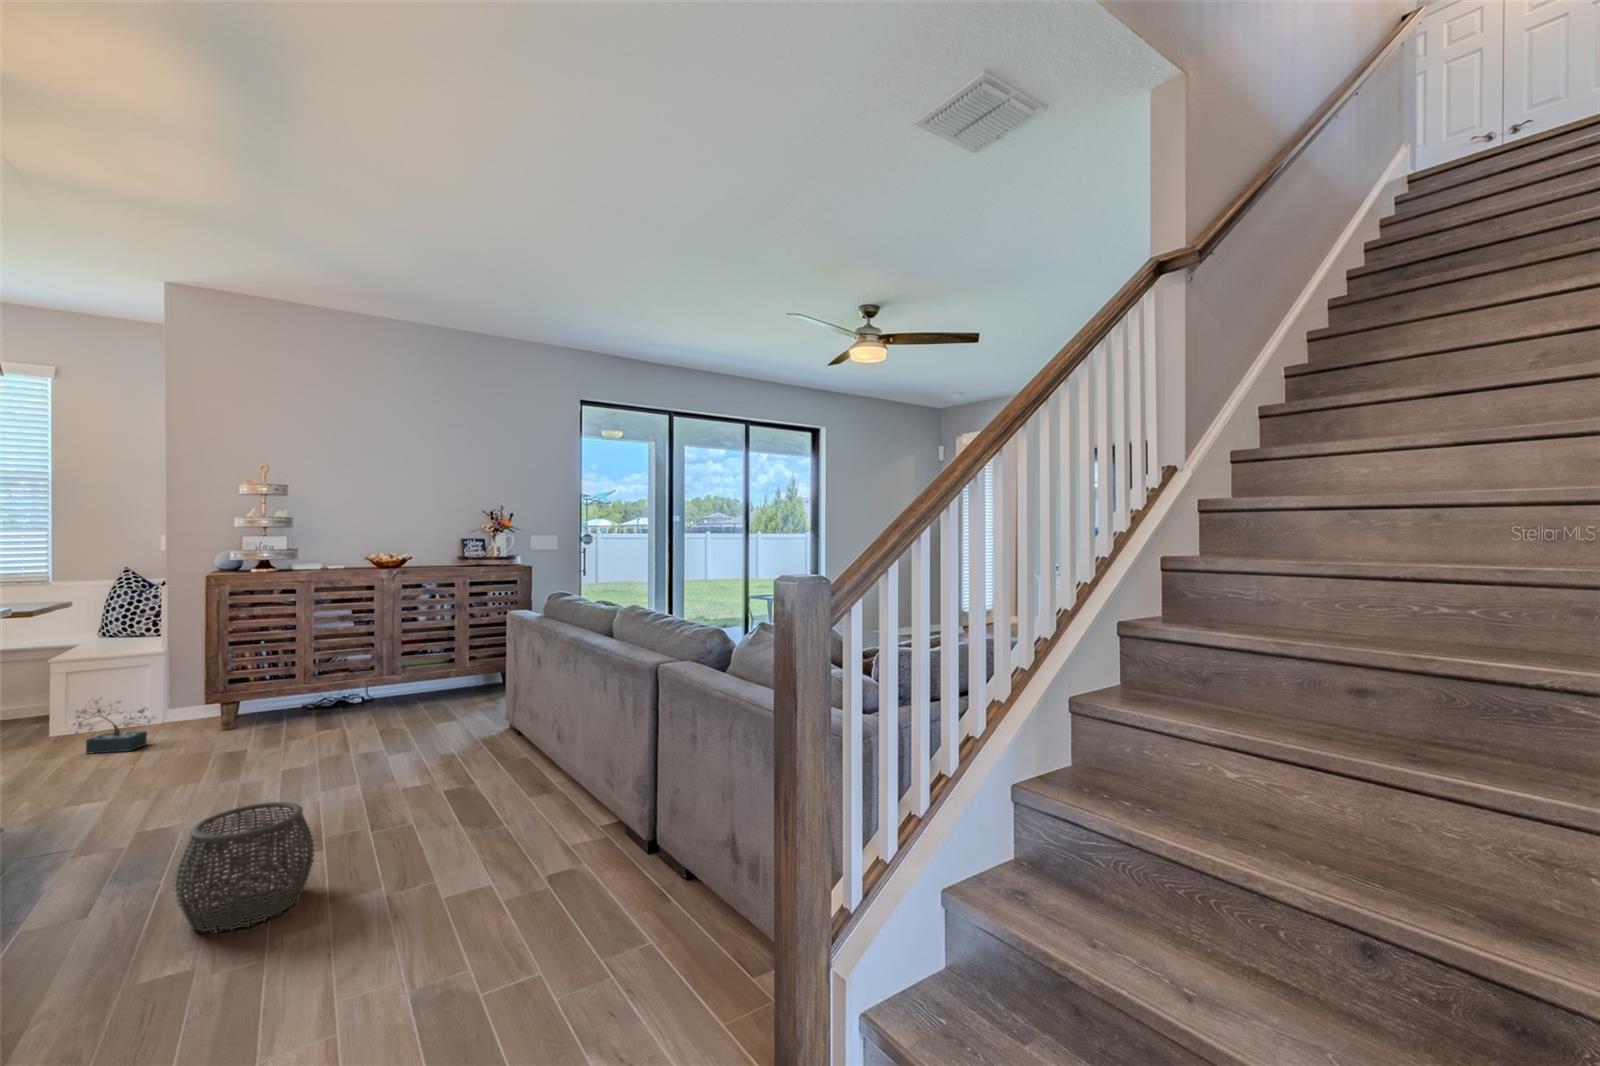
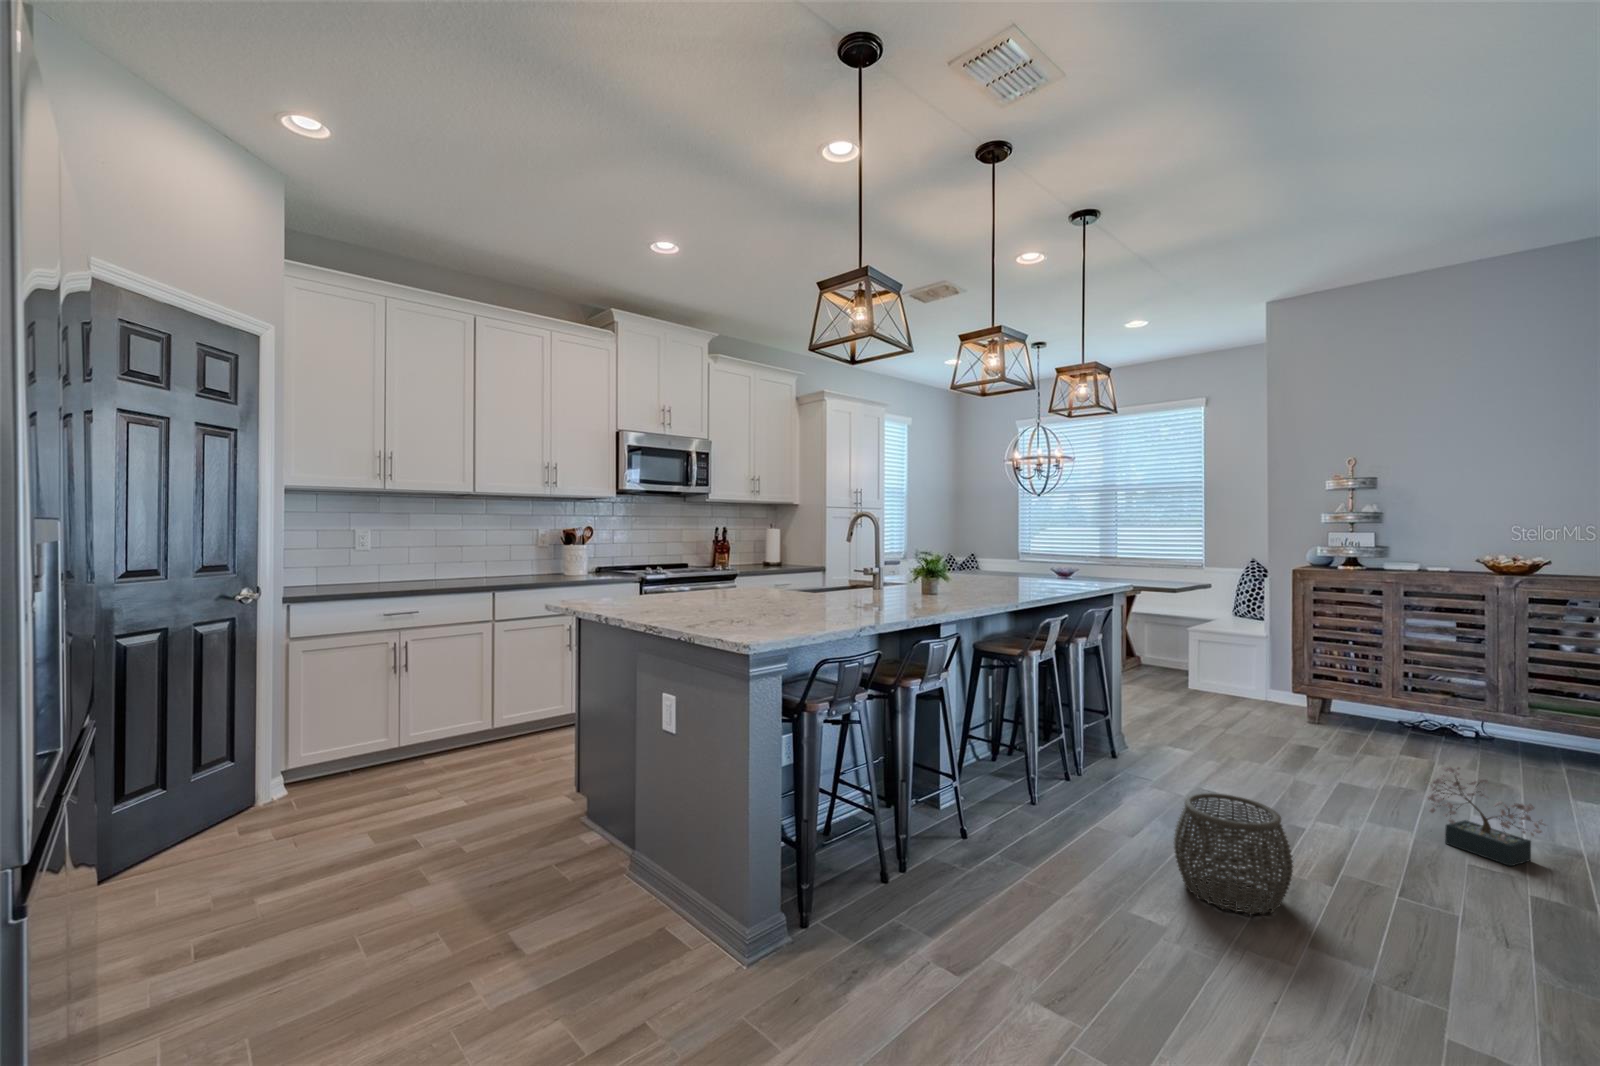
decorative plant: present [73,698,155,754] -> present [1424,767,1546,866]

